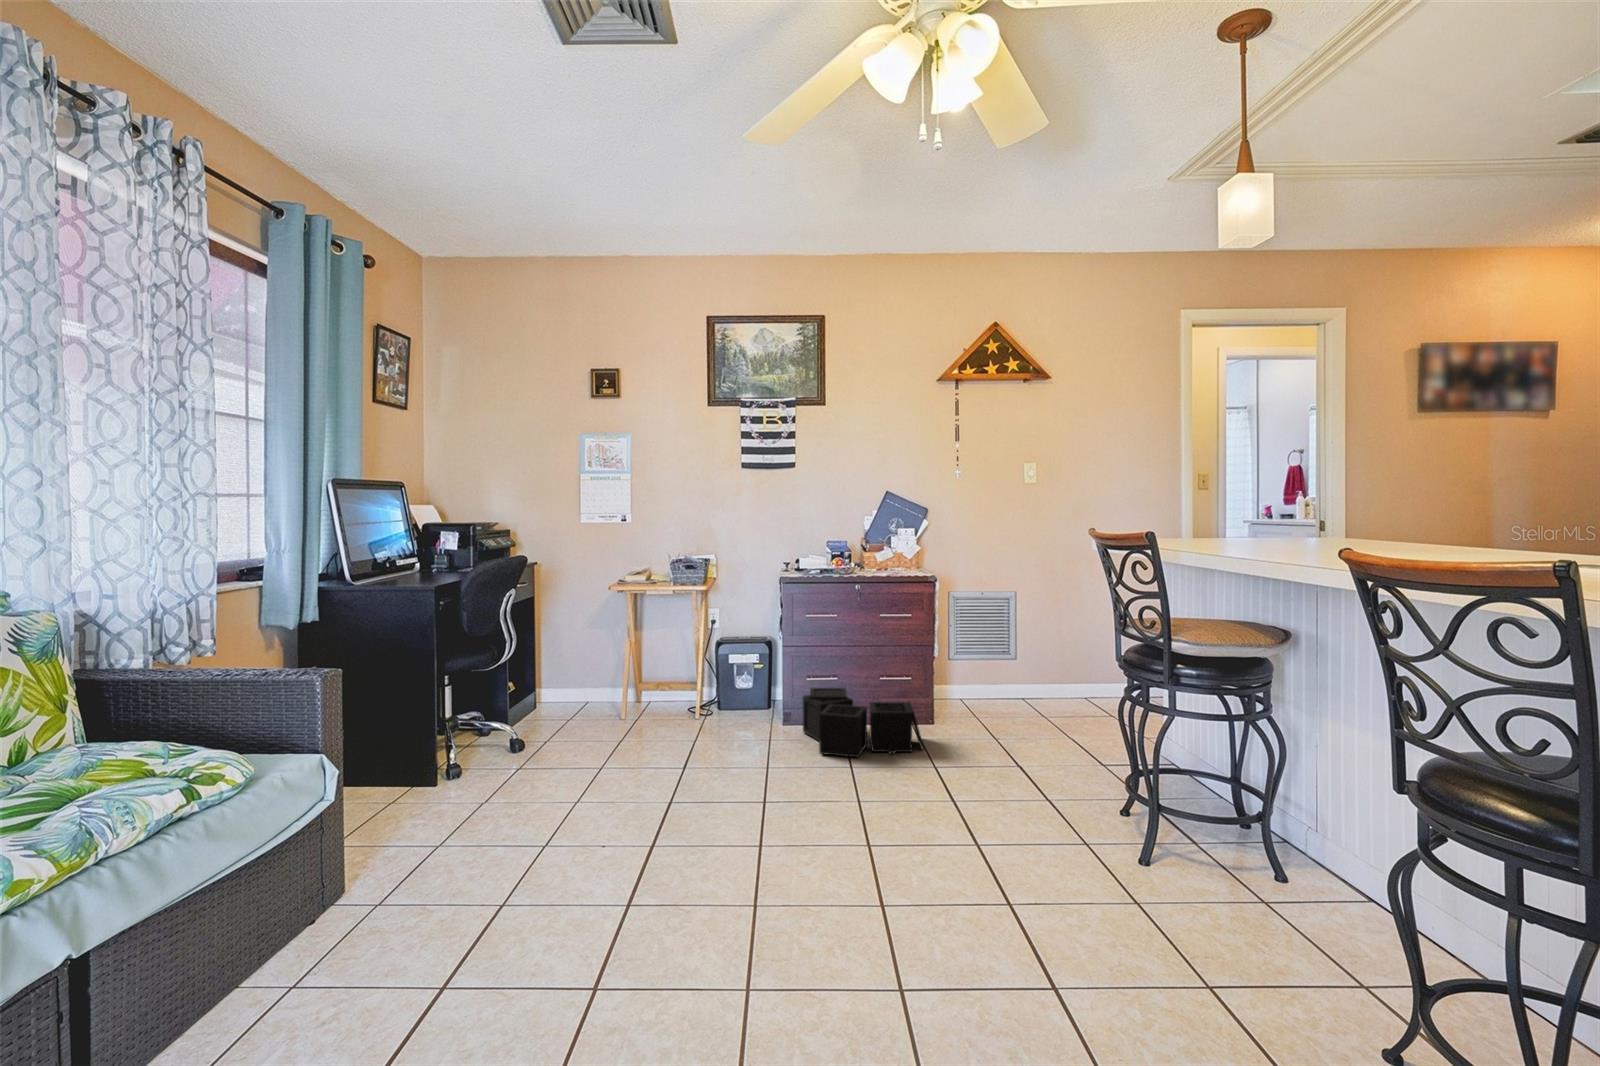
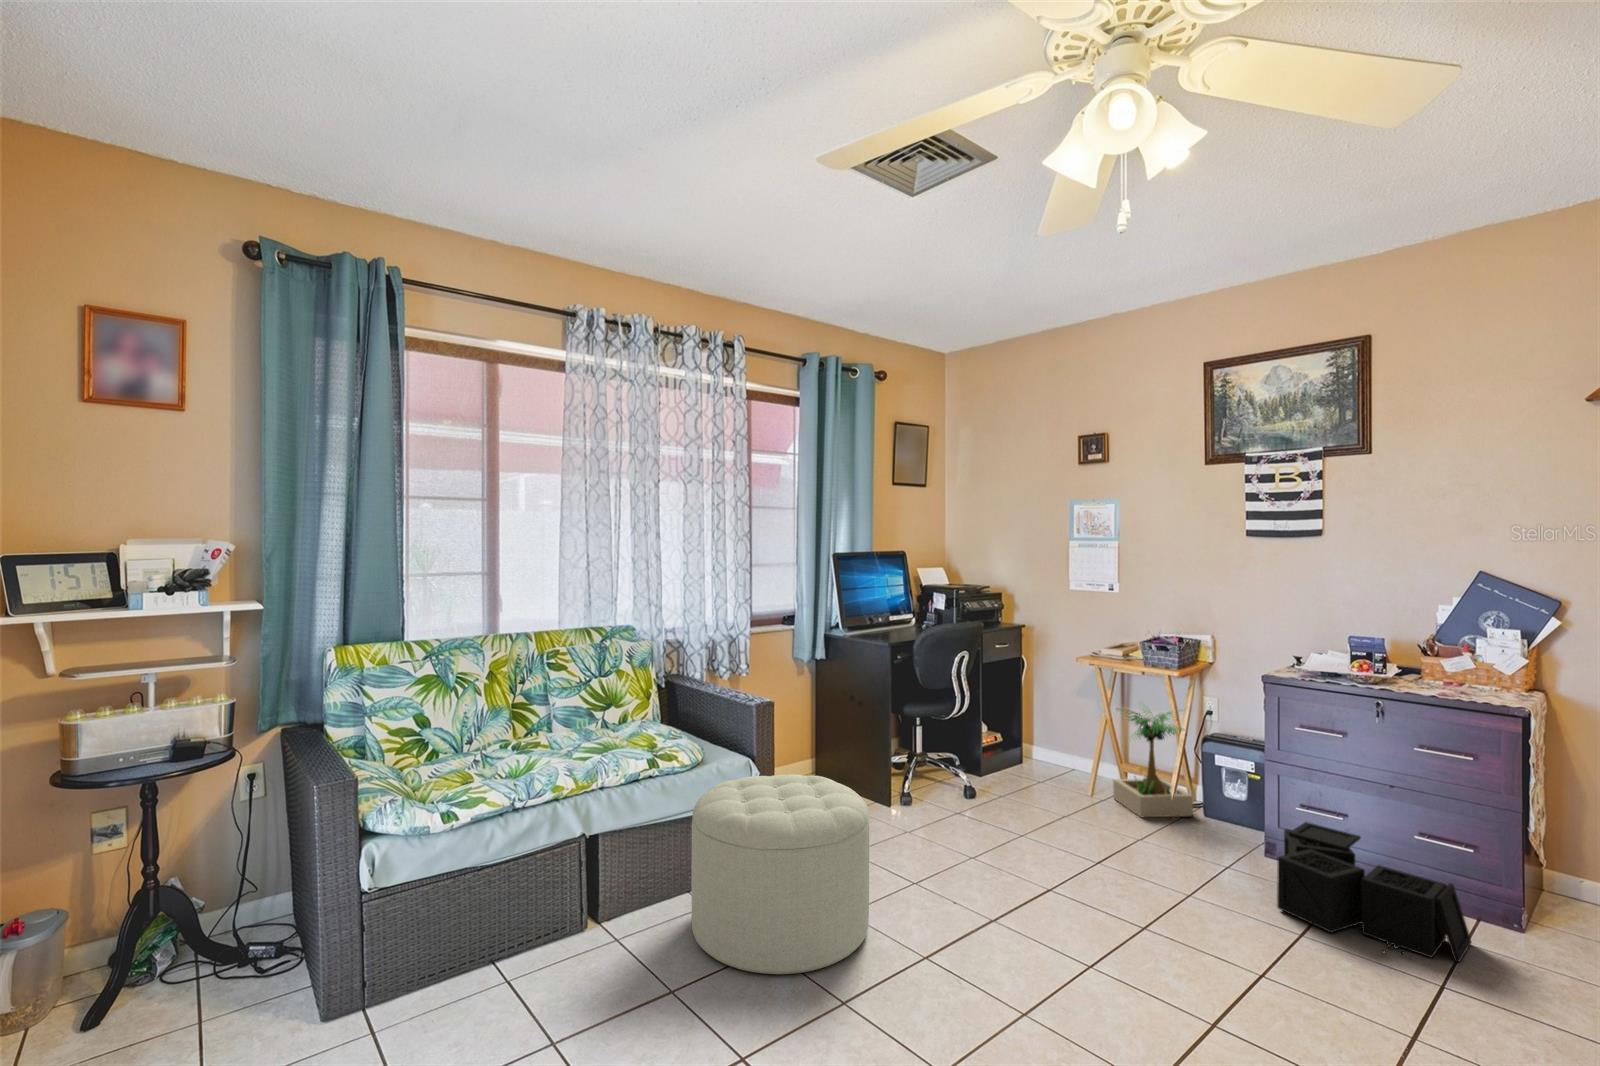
potted plant: none [639,620,716,722] -> present [1113,705,1193,817]
ottoman: none [292,748,551,1016] -> present [692,774,869,974]

